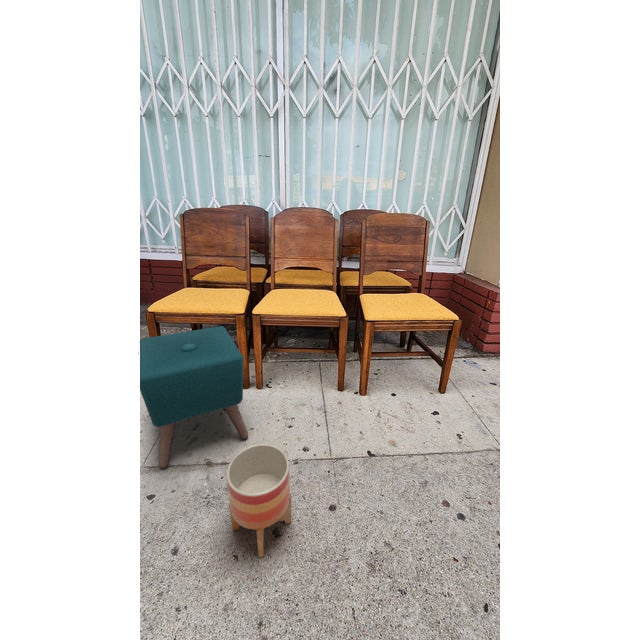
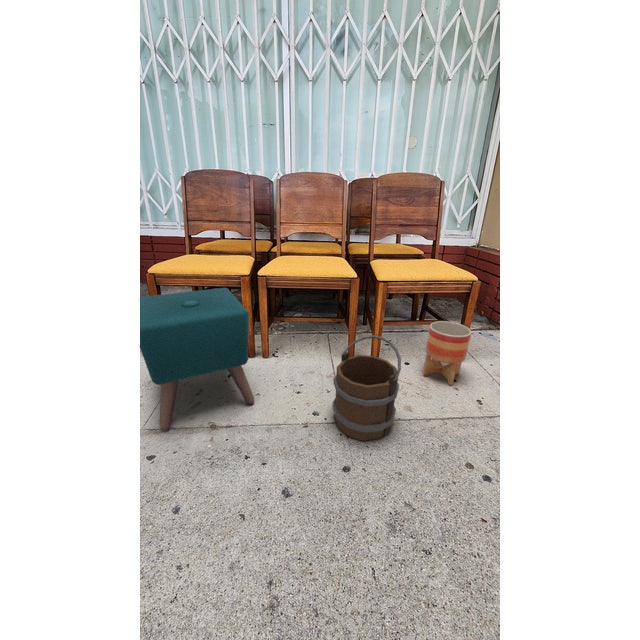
bucket: none [321,378,384,478] -> present [333,336,401,441]
planter: present [226,444,291,557] -> present [423,321,471,385]

